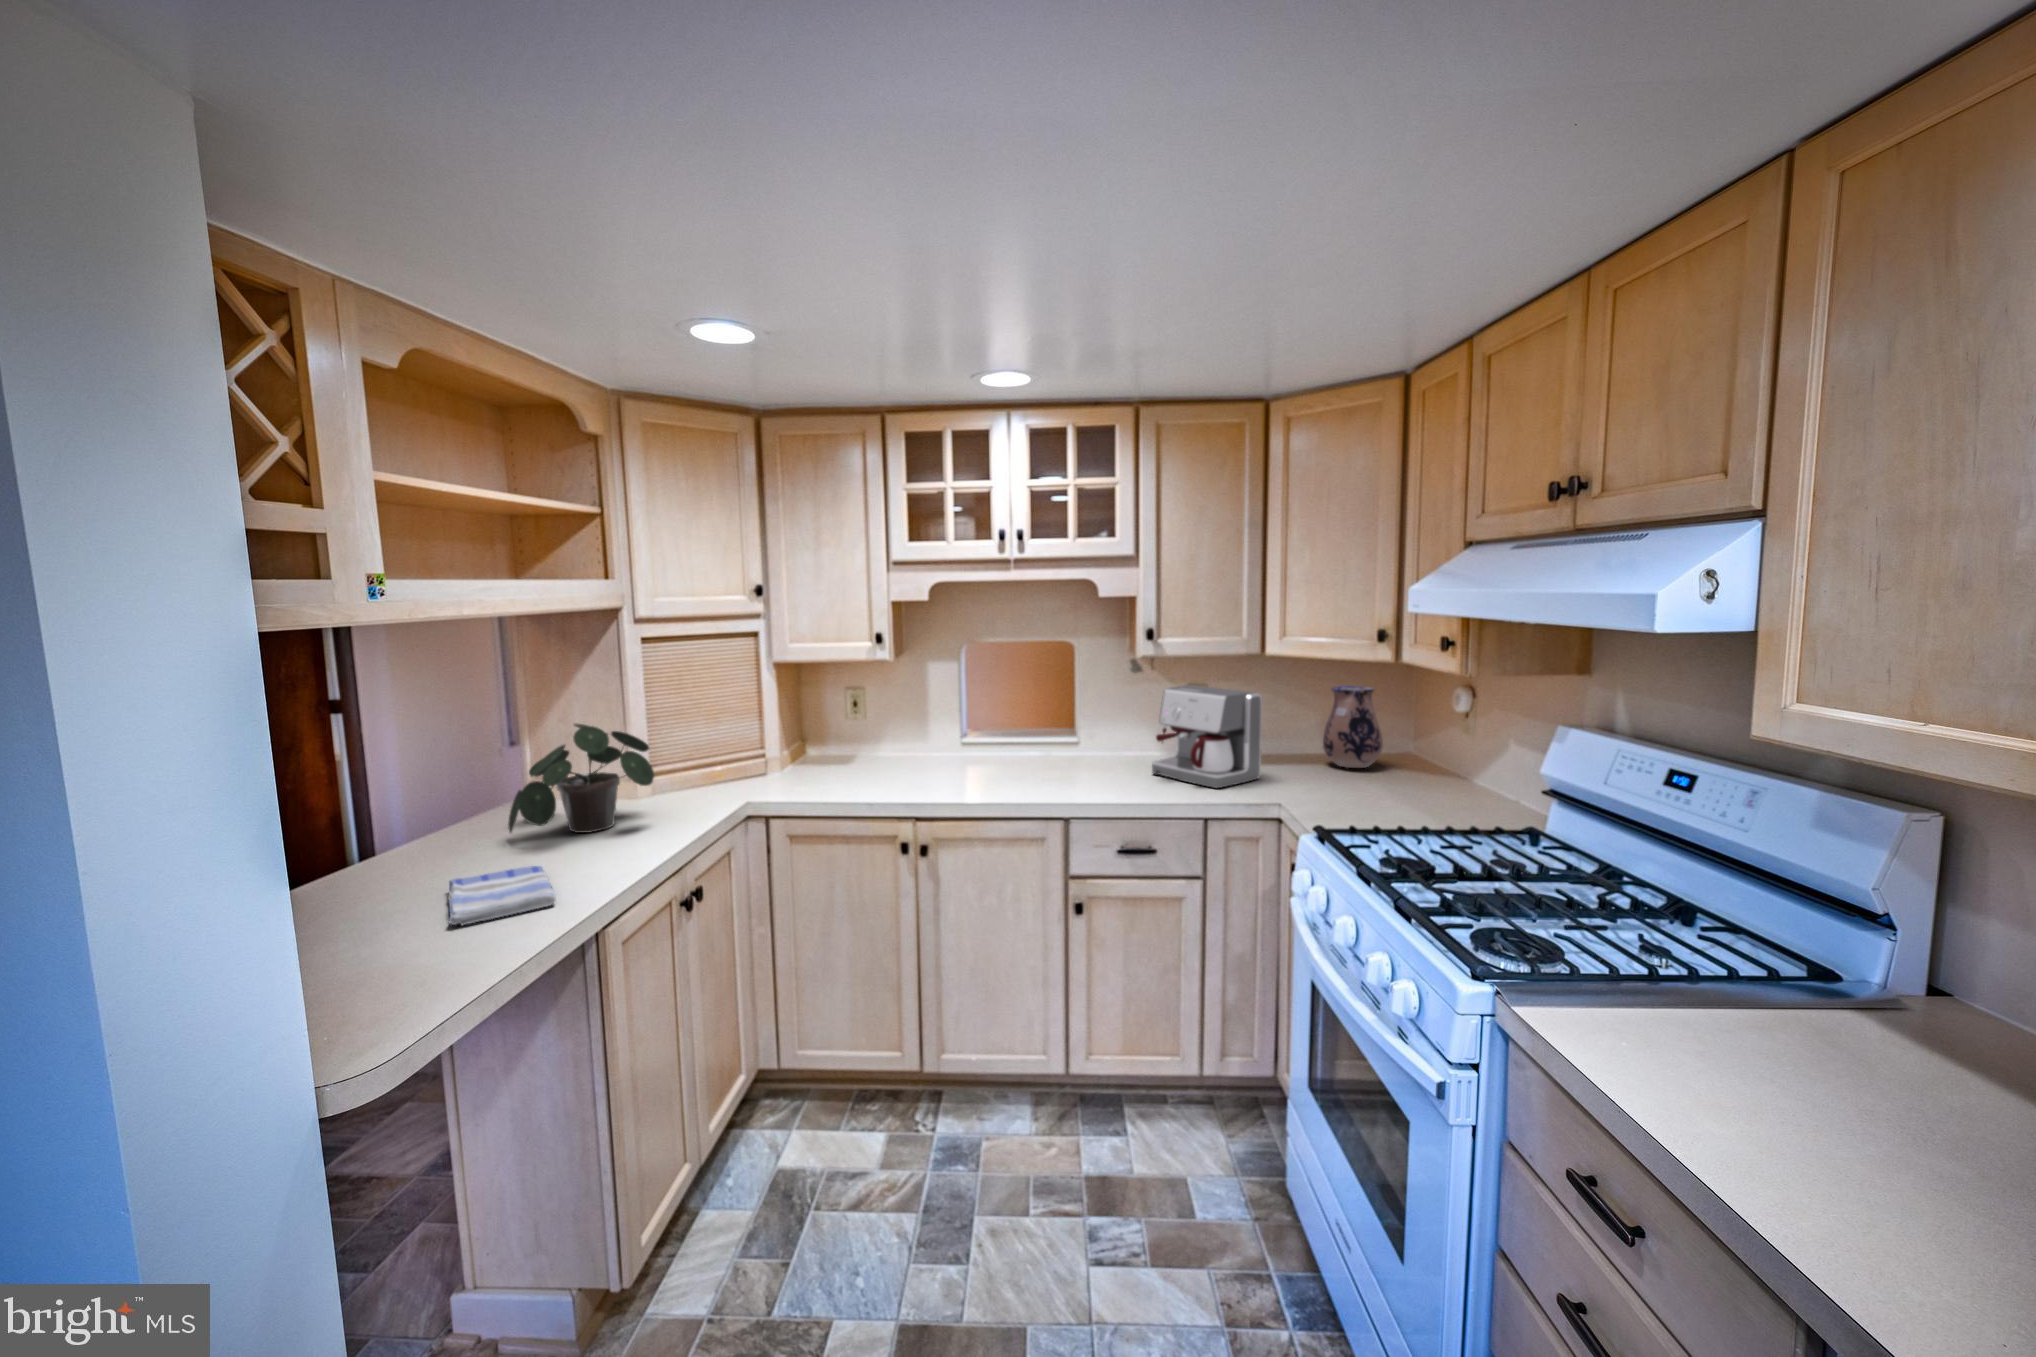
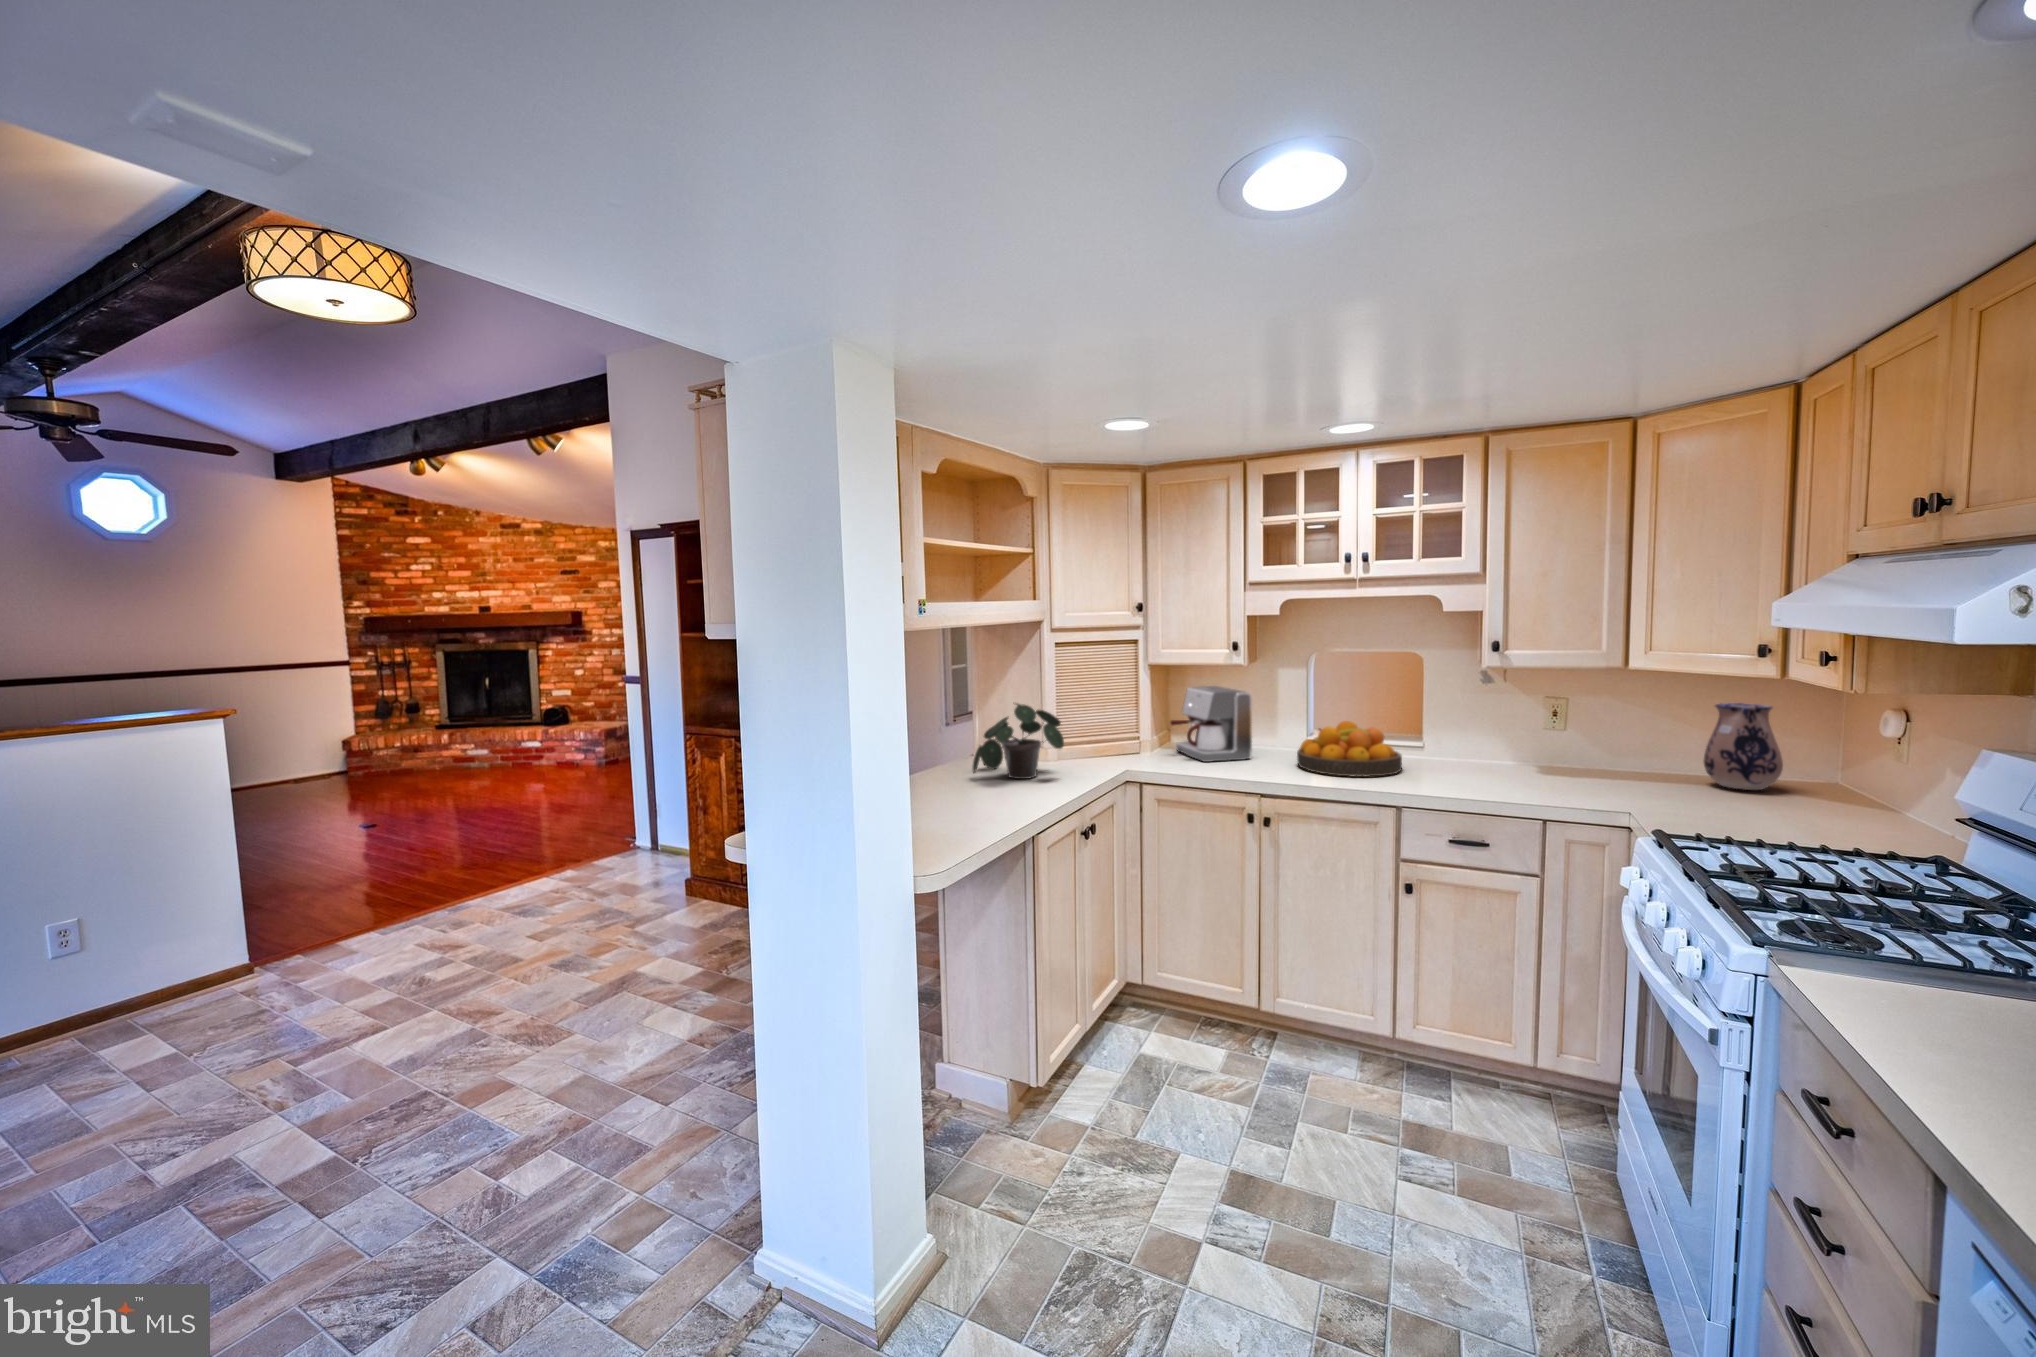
coffee maker: present [1152,685,1262,788] -> present [1171,686,1252,762]
fruit bowl: none [954,720,1064,786] -> present [1297,721,1402,777]
dish towel: present [448,866,555,926] -> none [946,793,1008,819]

